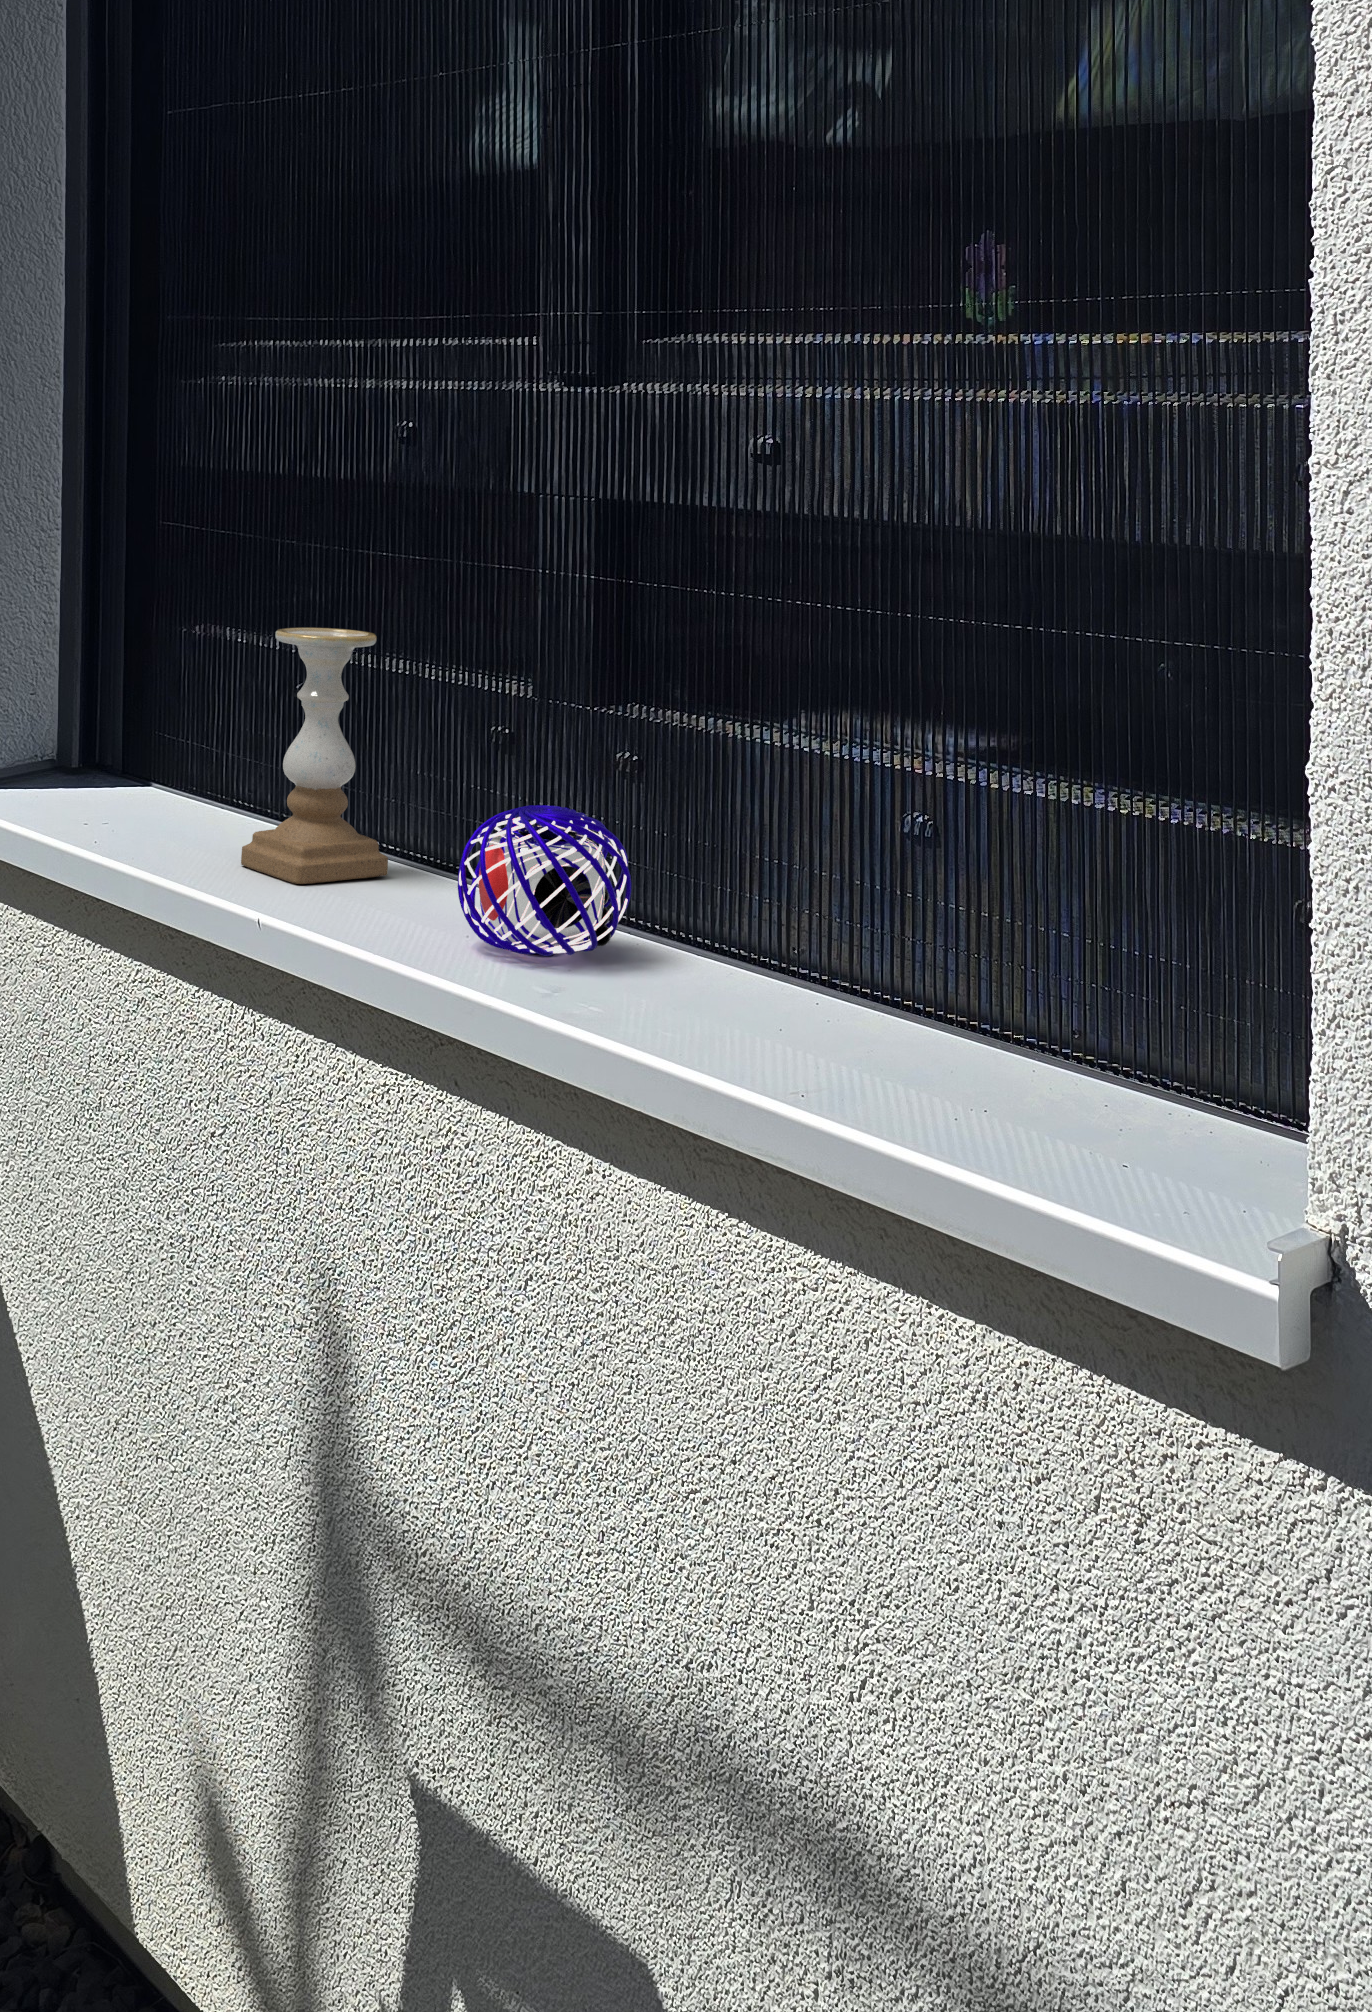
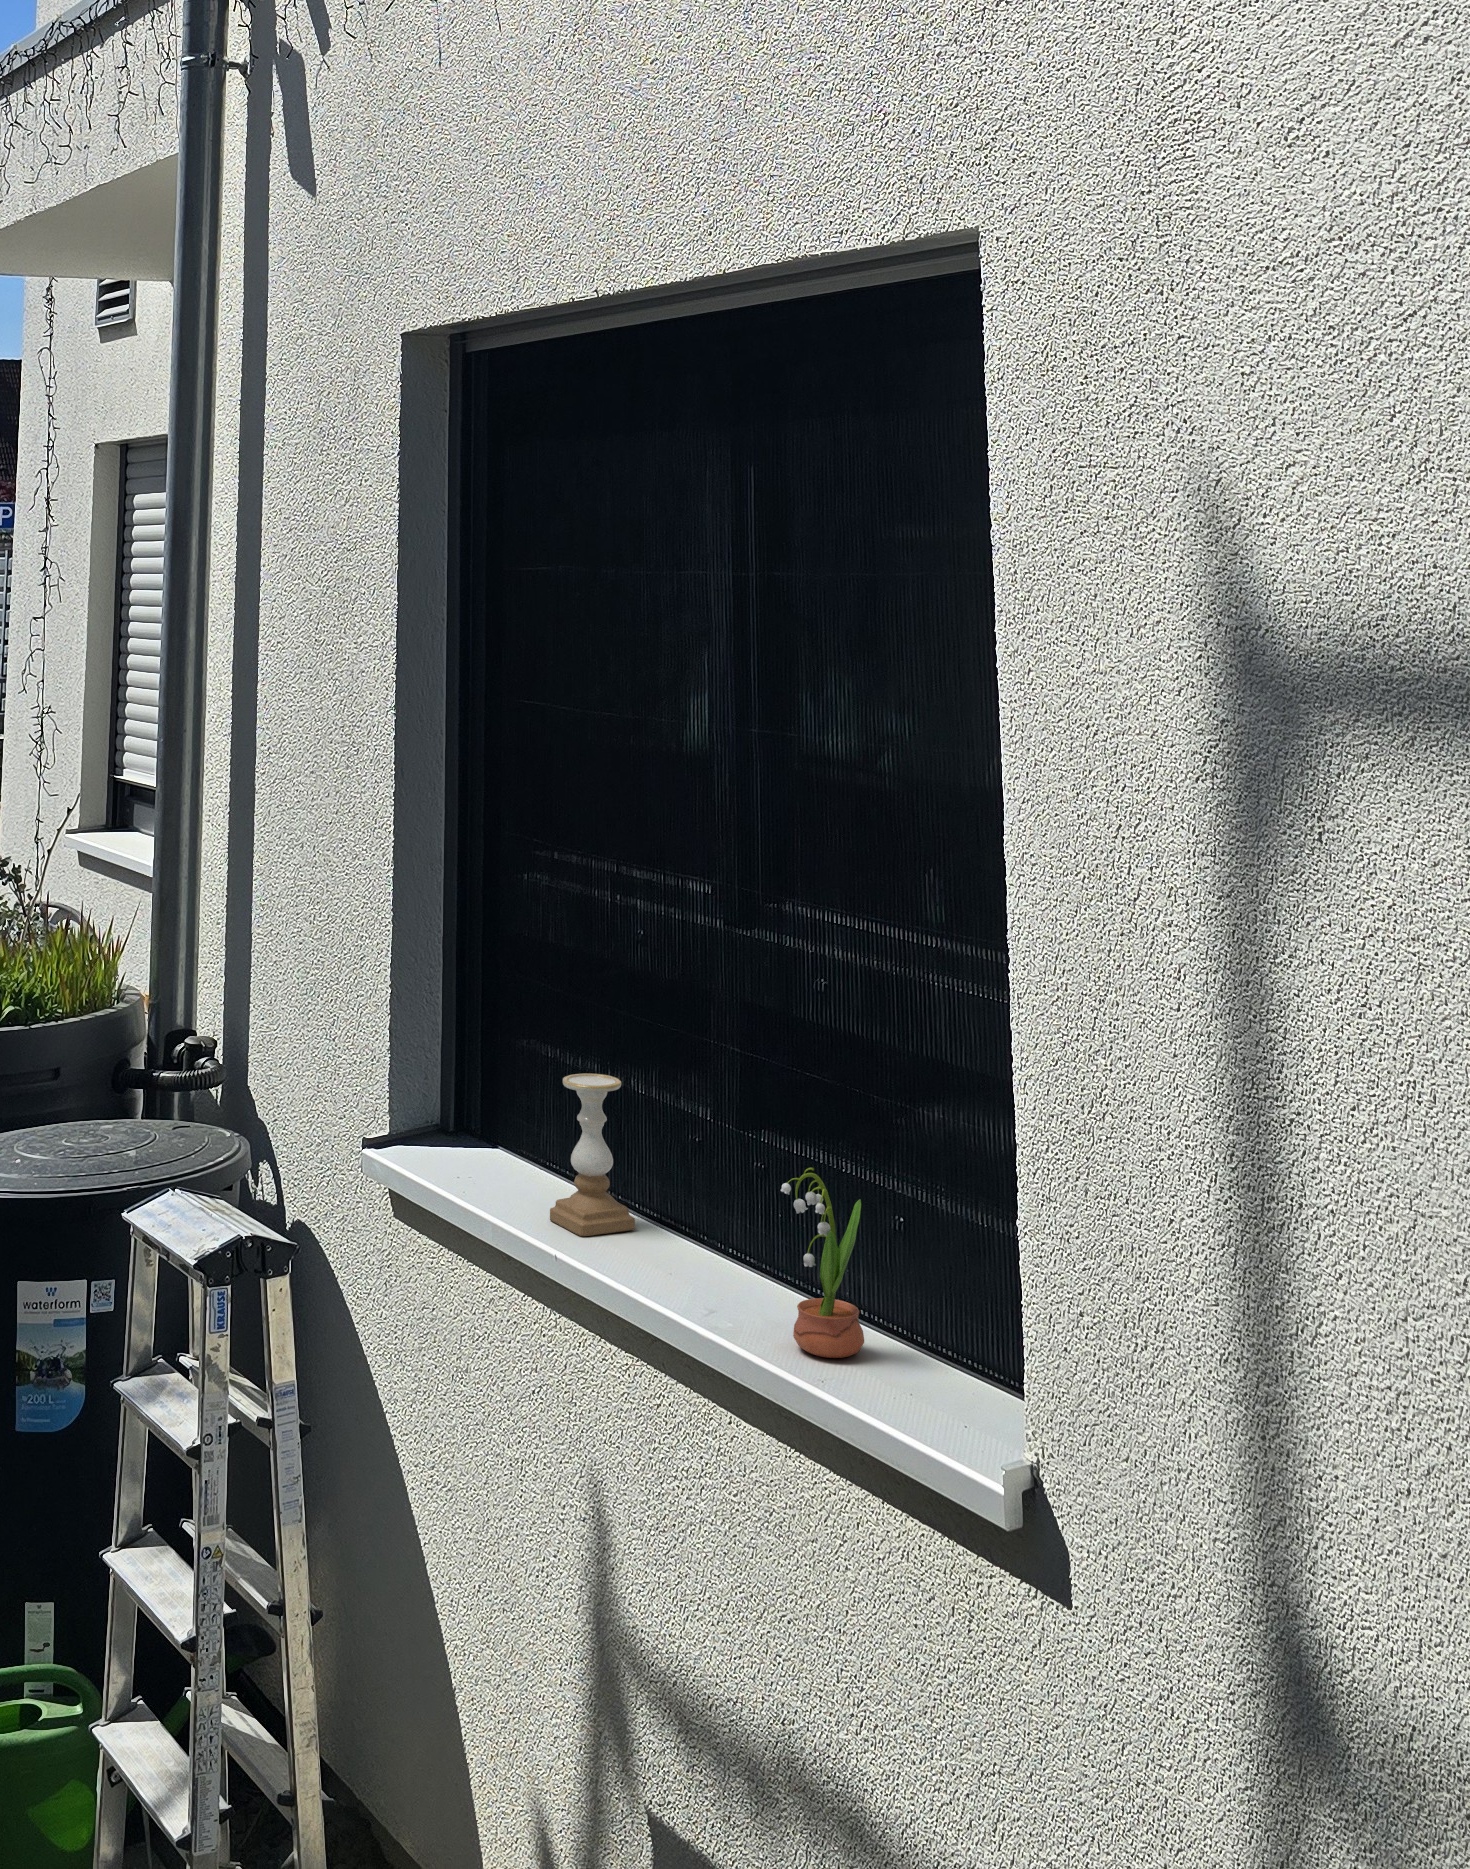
potted flower: none [716,699,862,1042] -> present [781,1168,864,1358]
decorative orb: present [458,805,631,956] -> none [664,1204,760,1296]

